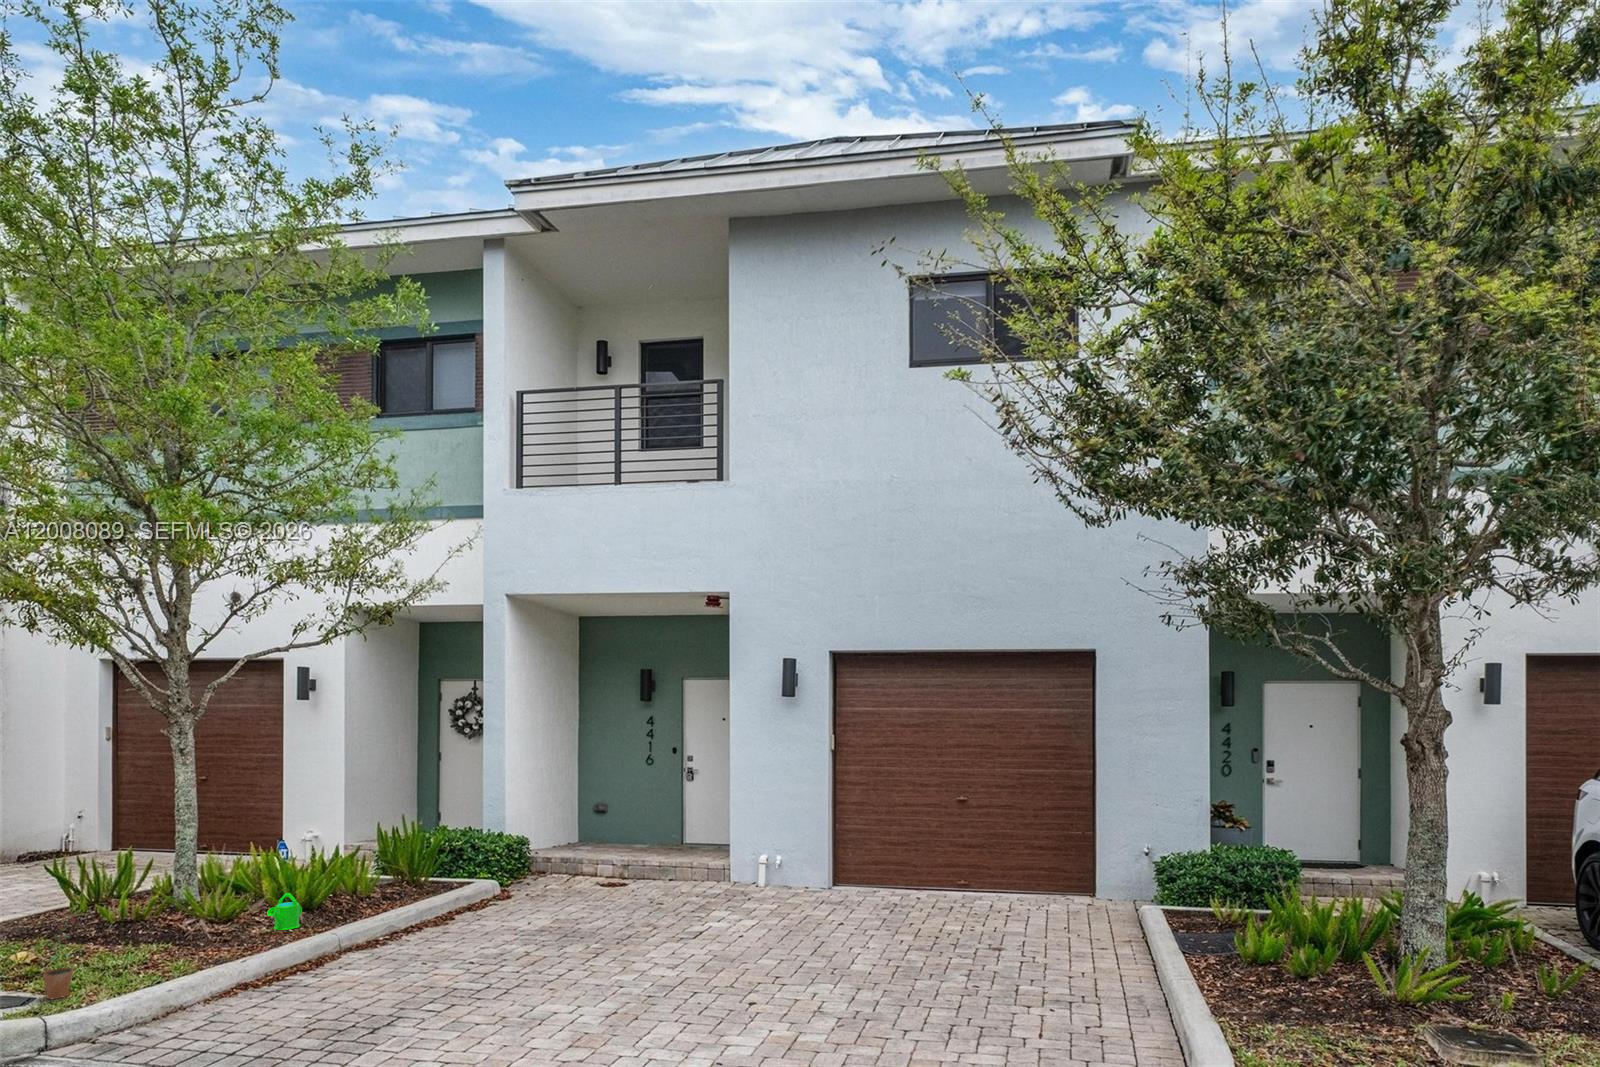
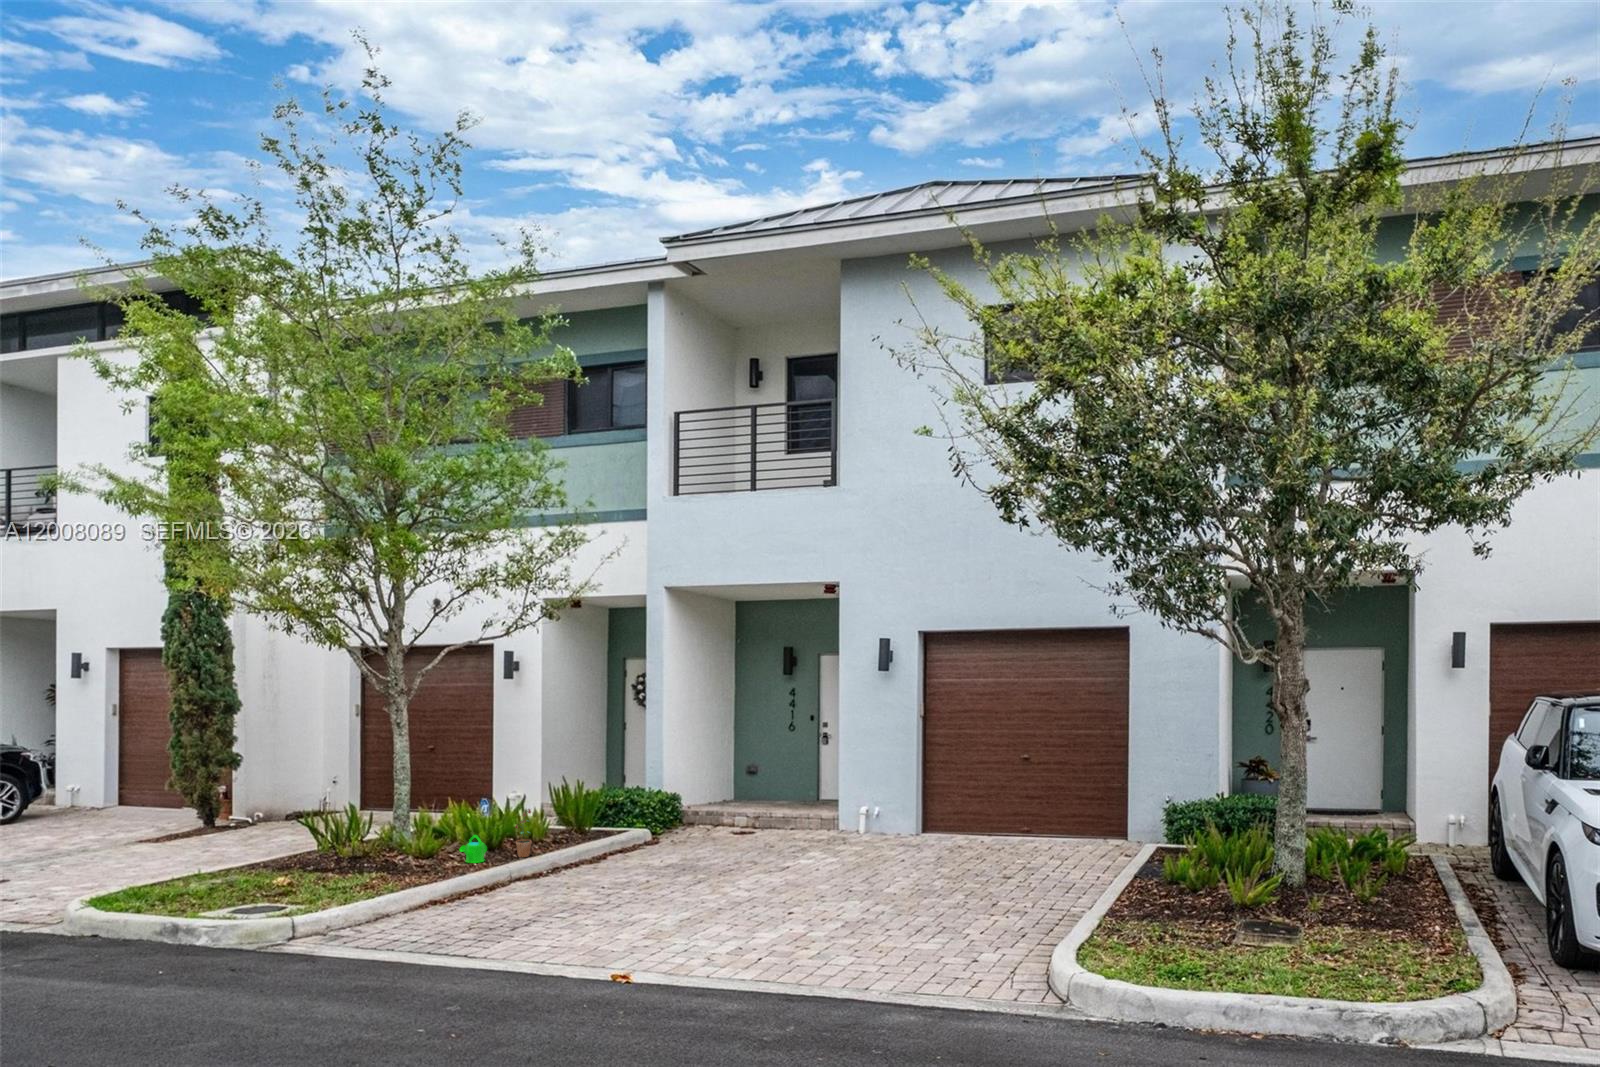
potted plant: present [43,916,75,999] -> present [515,809,532,857]

